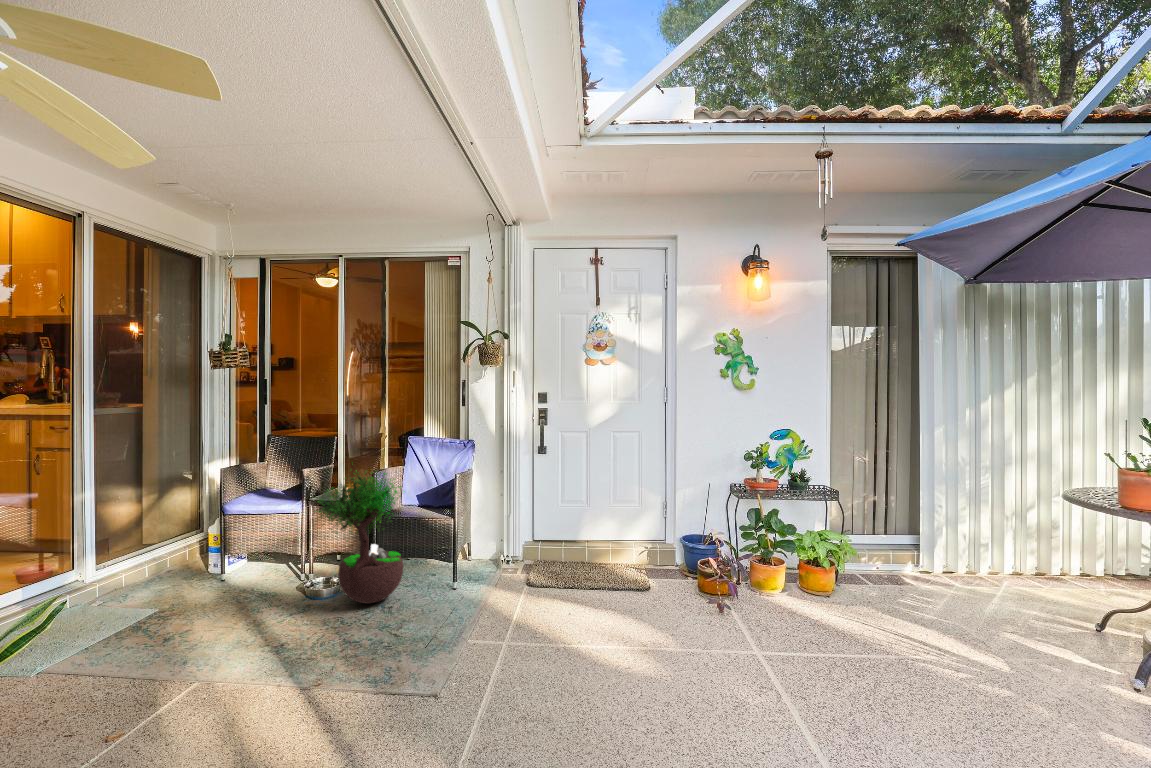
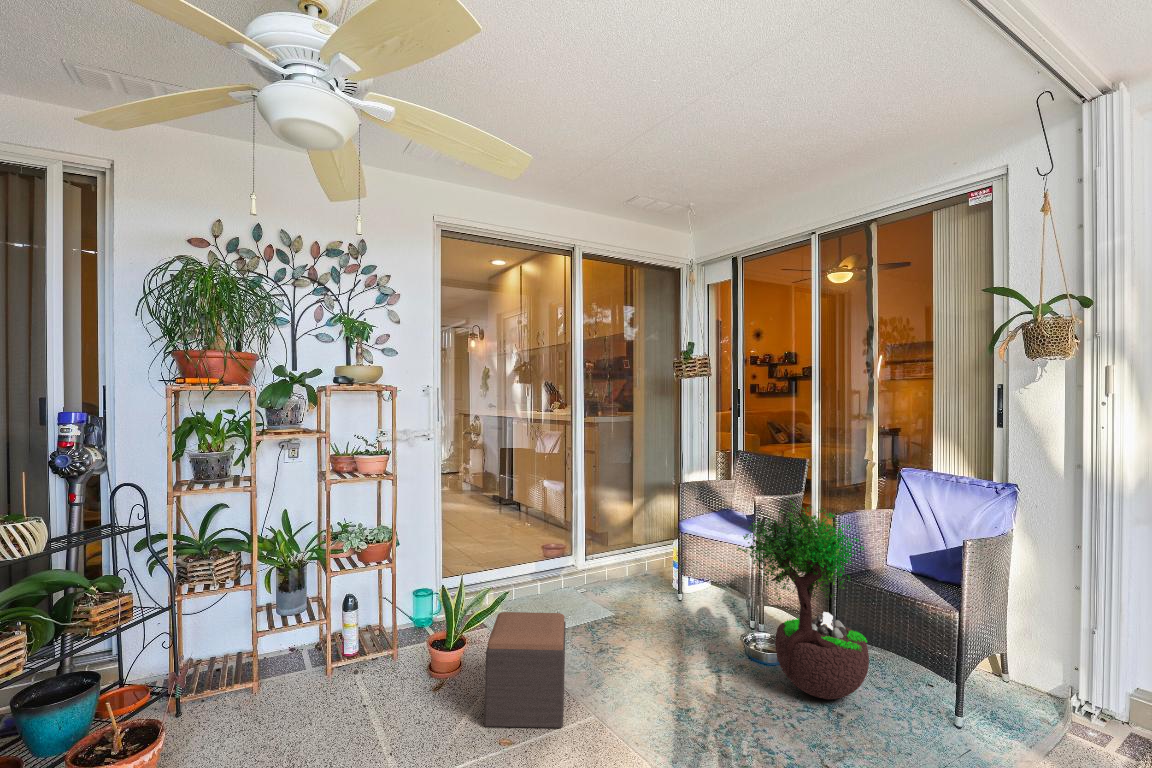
footstool: none [57,610,174,742] -> present [484,612,566,728]

